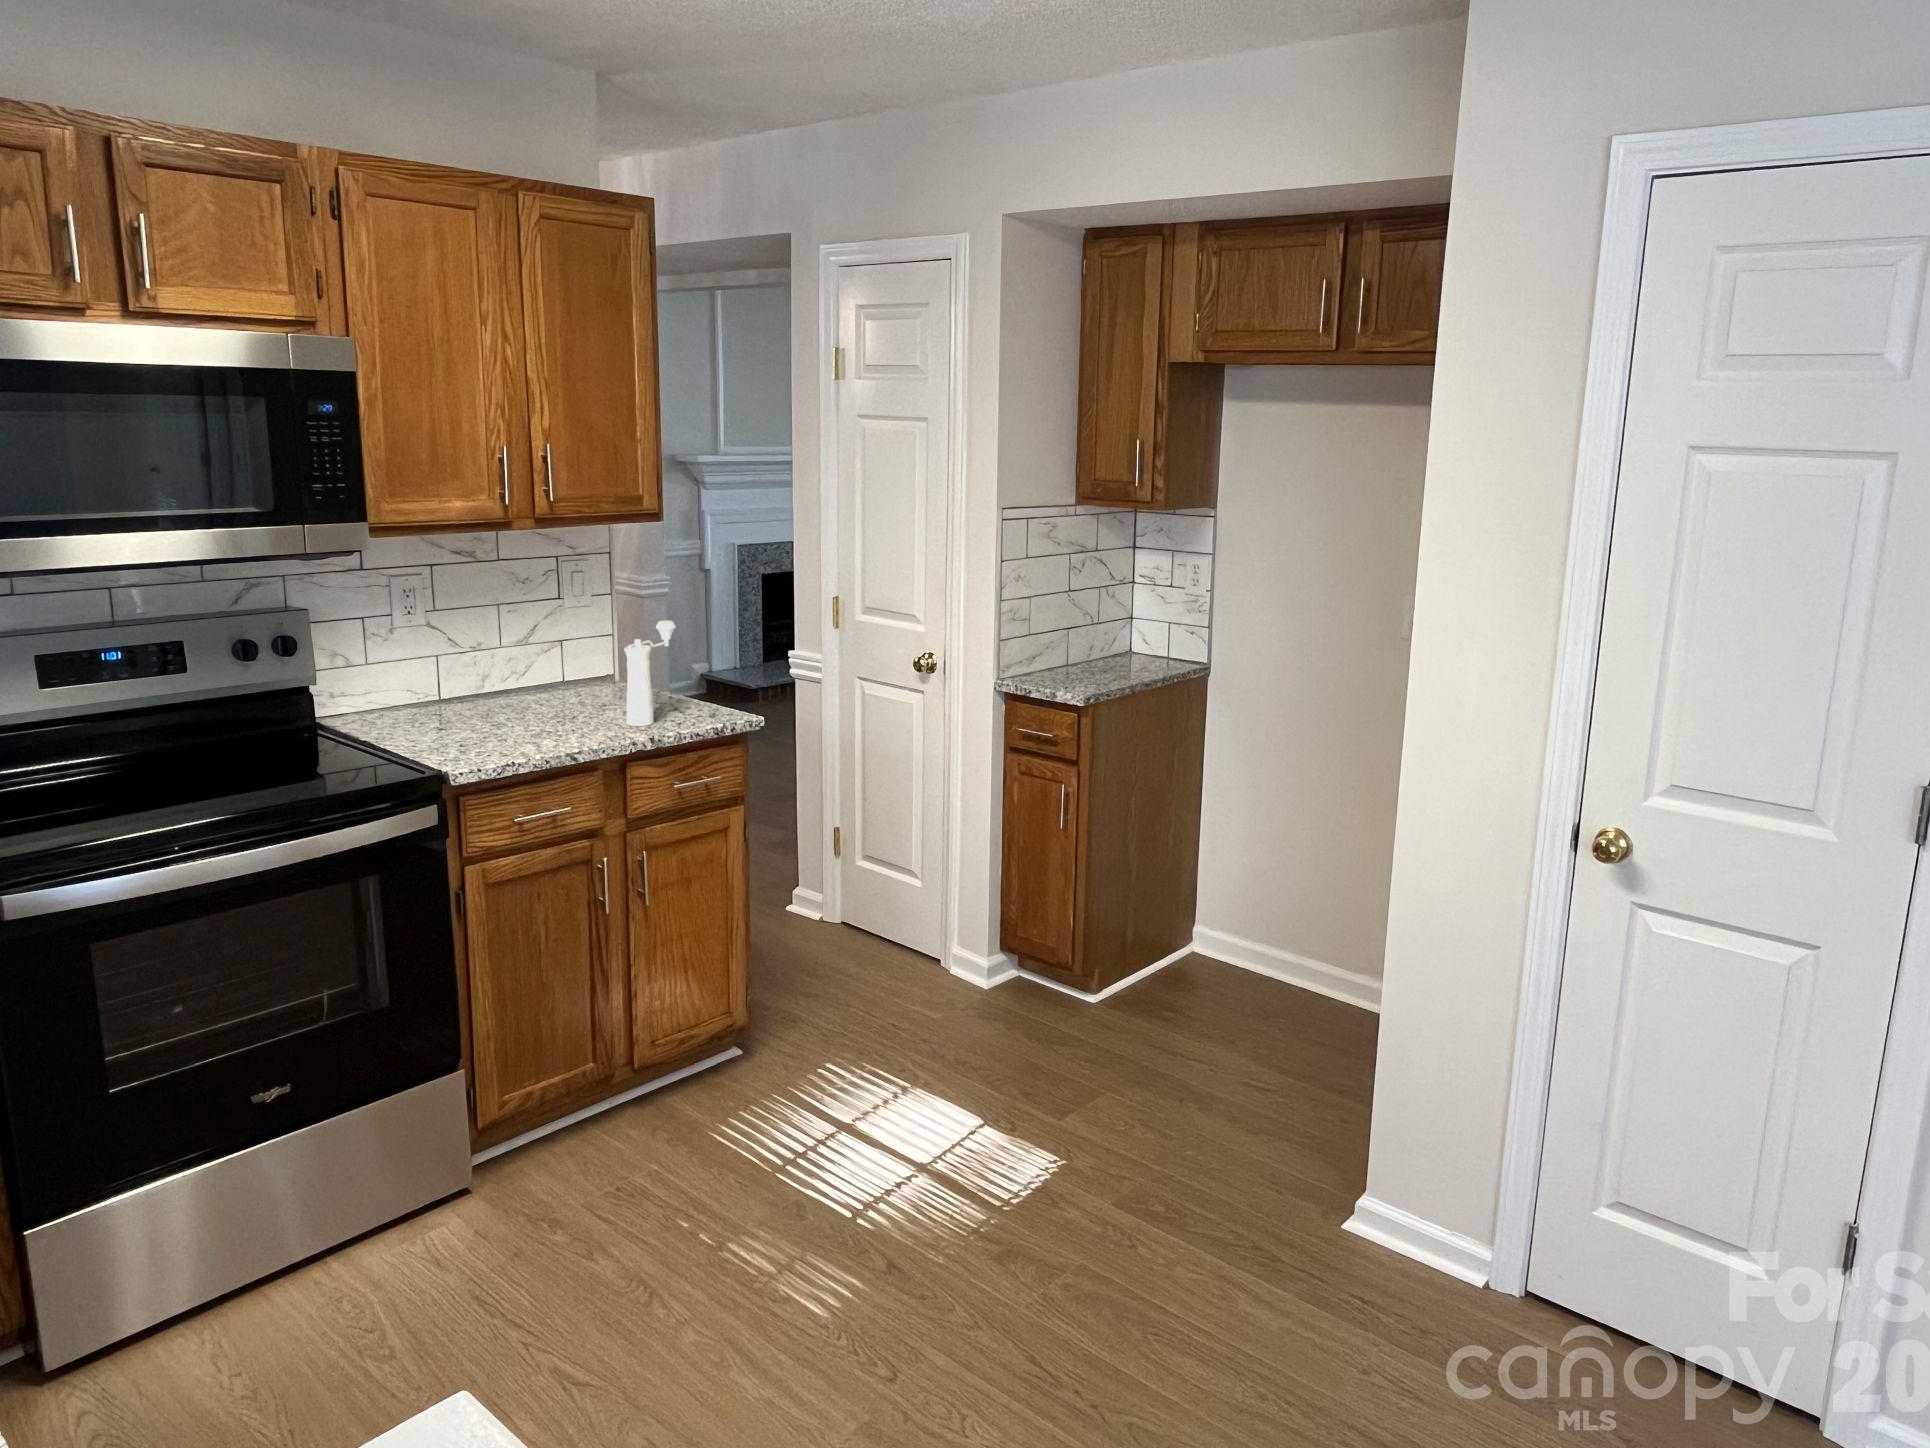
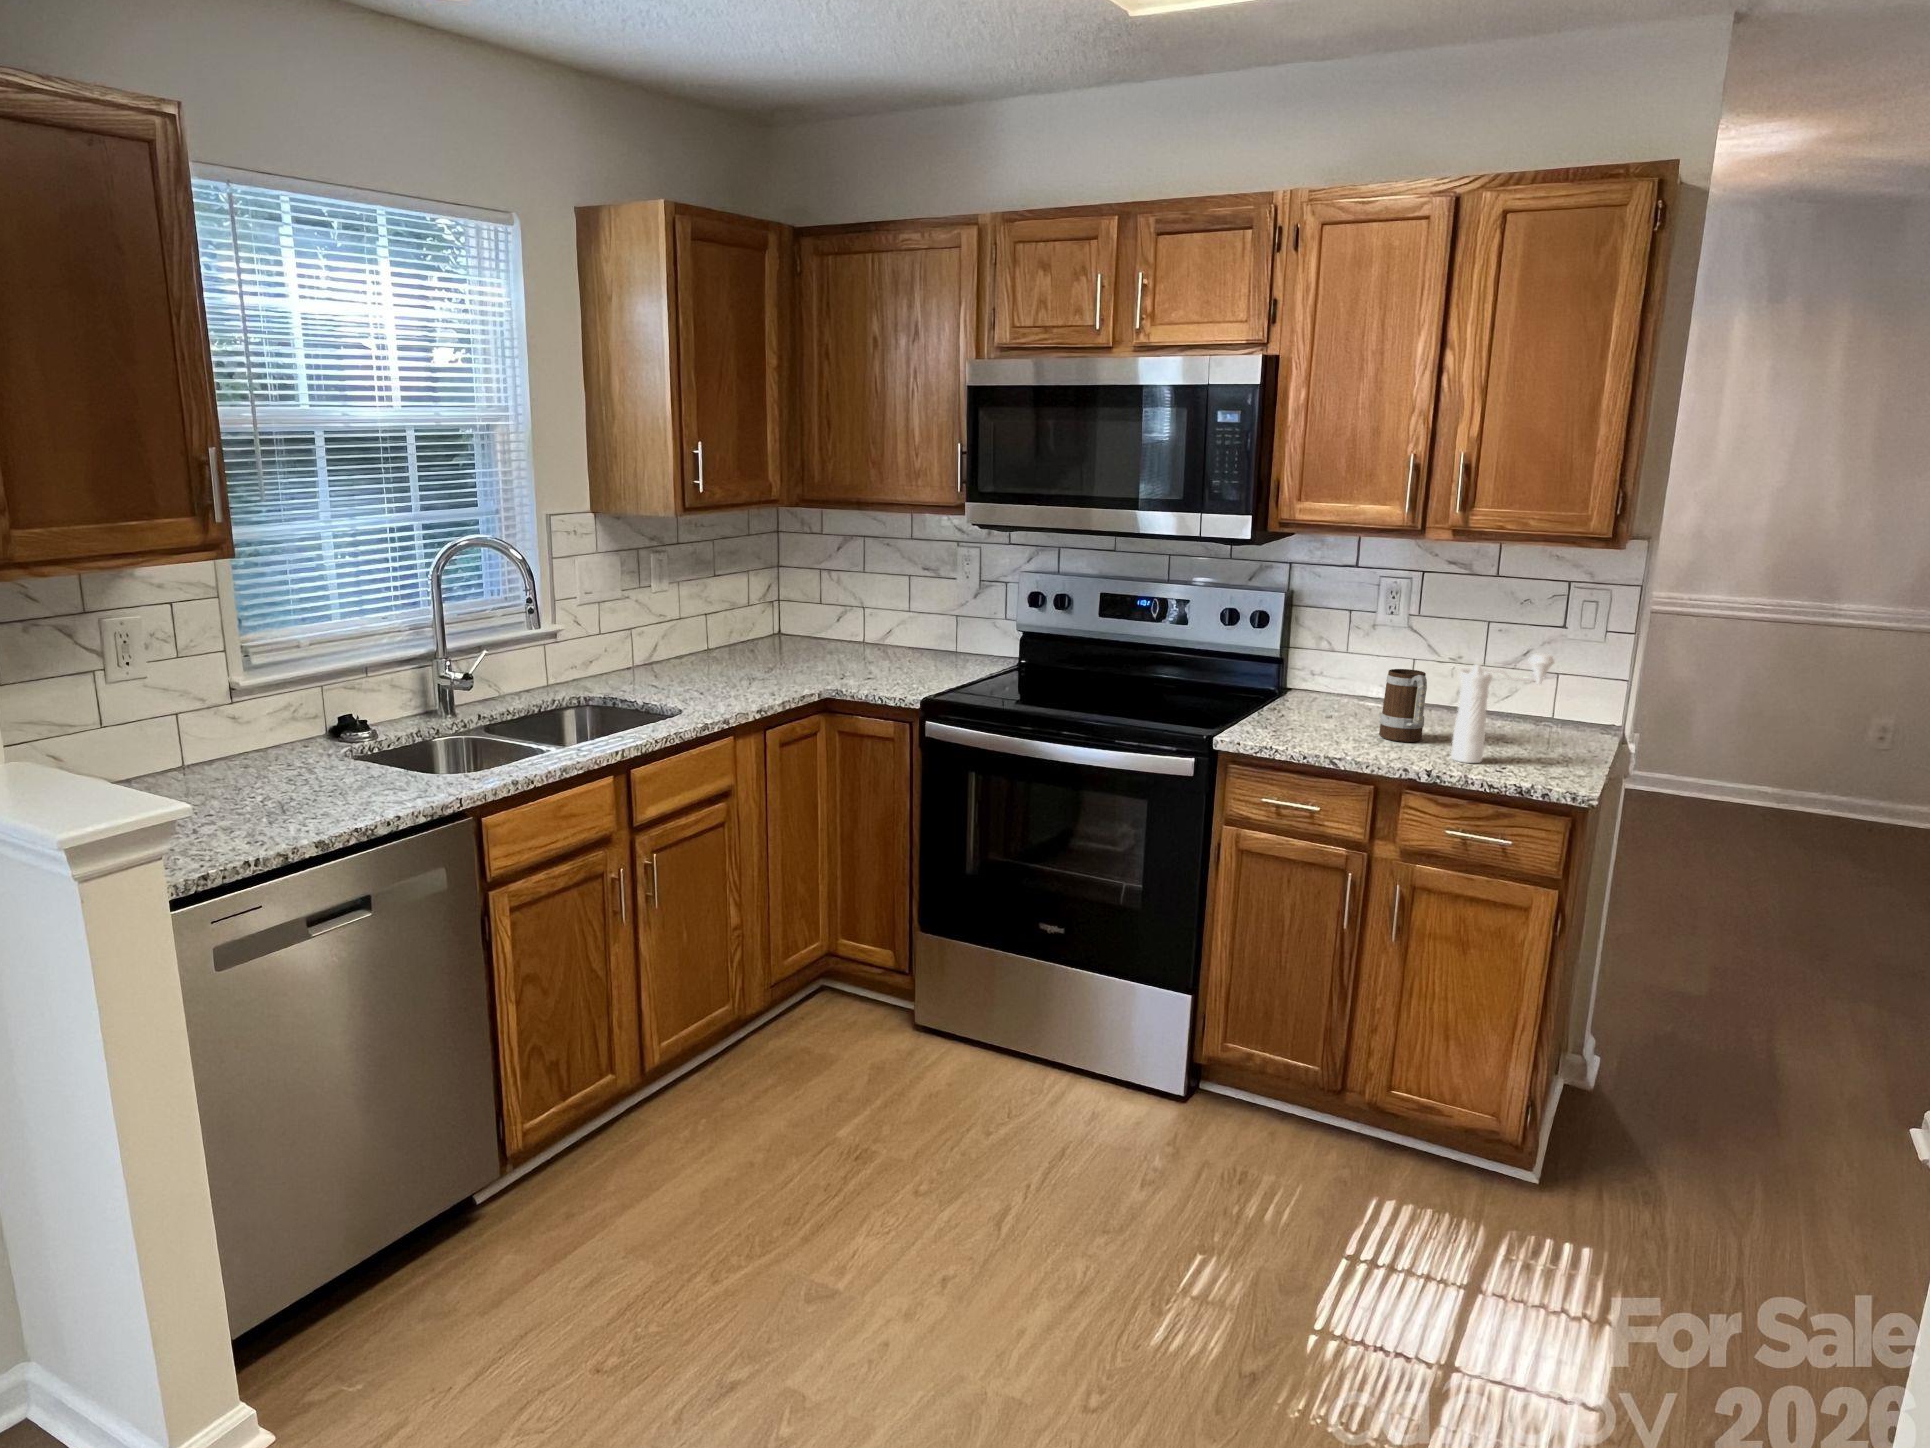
mug: none [529,659,585,729] -> present [1379,669,1427,742]

